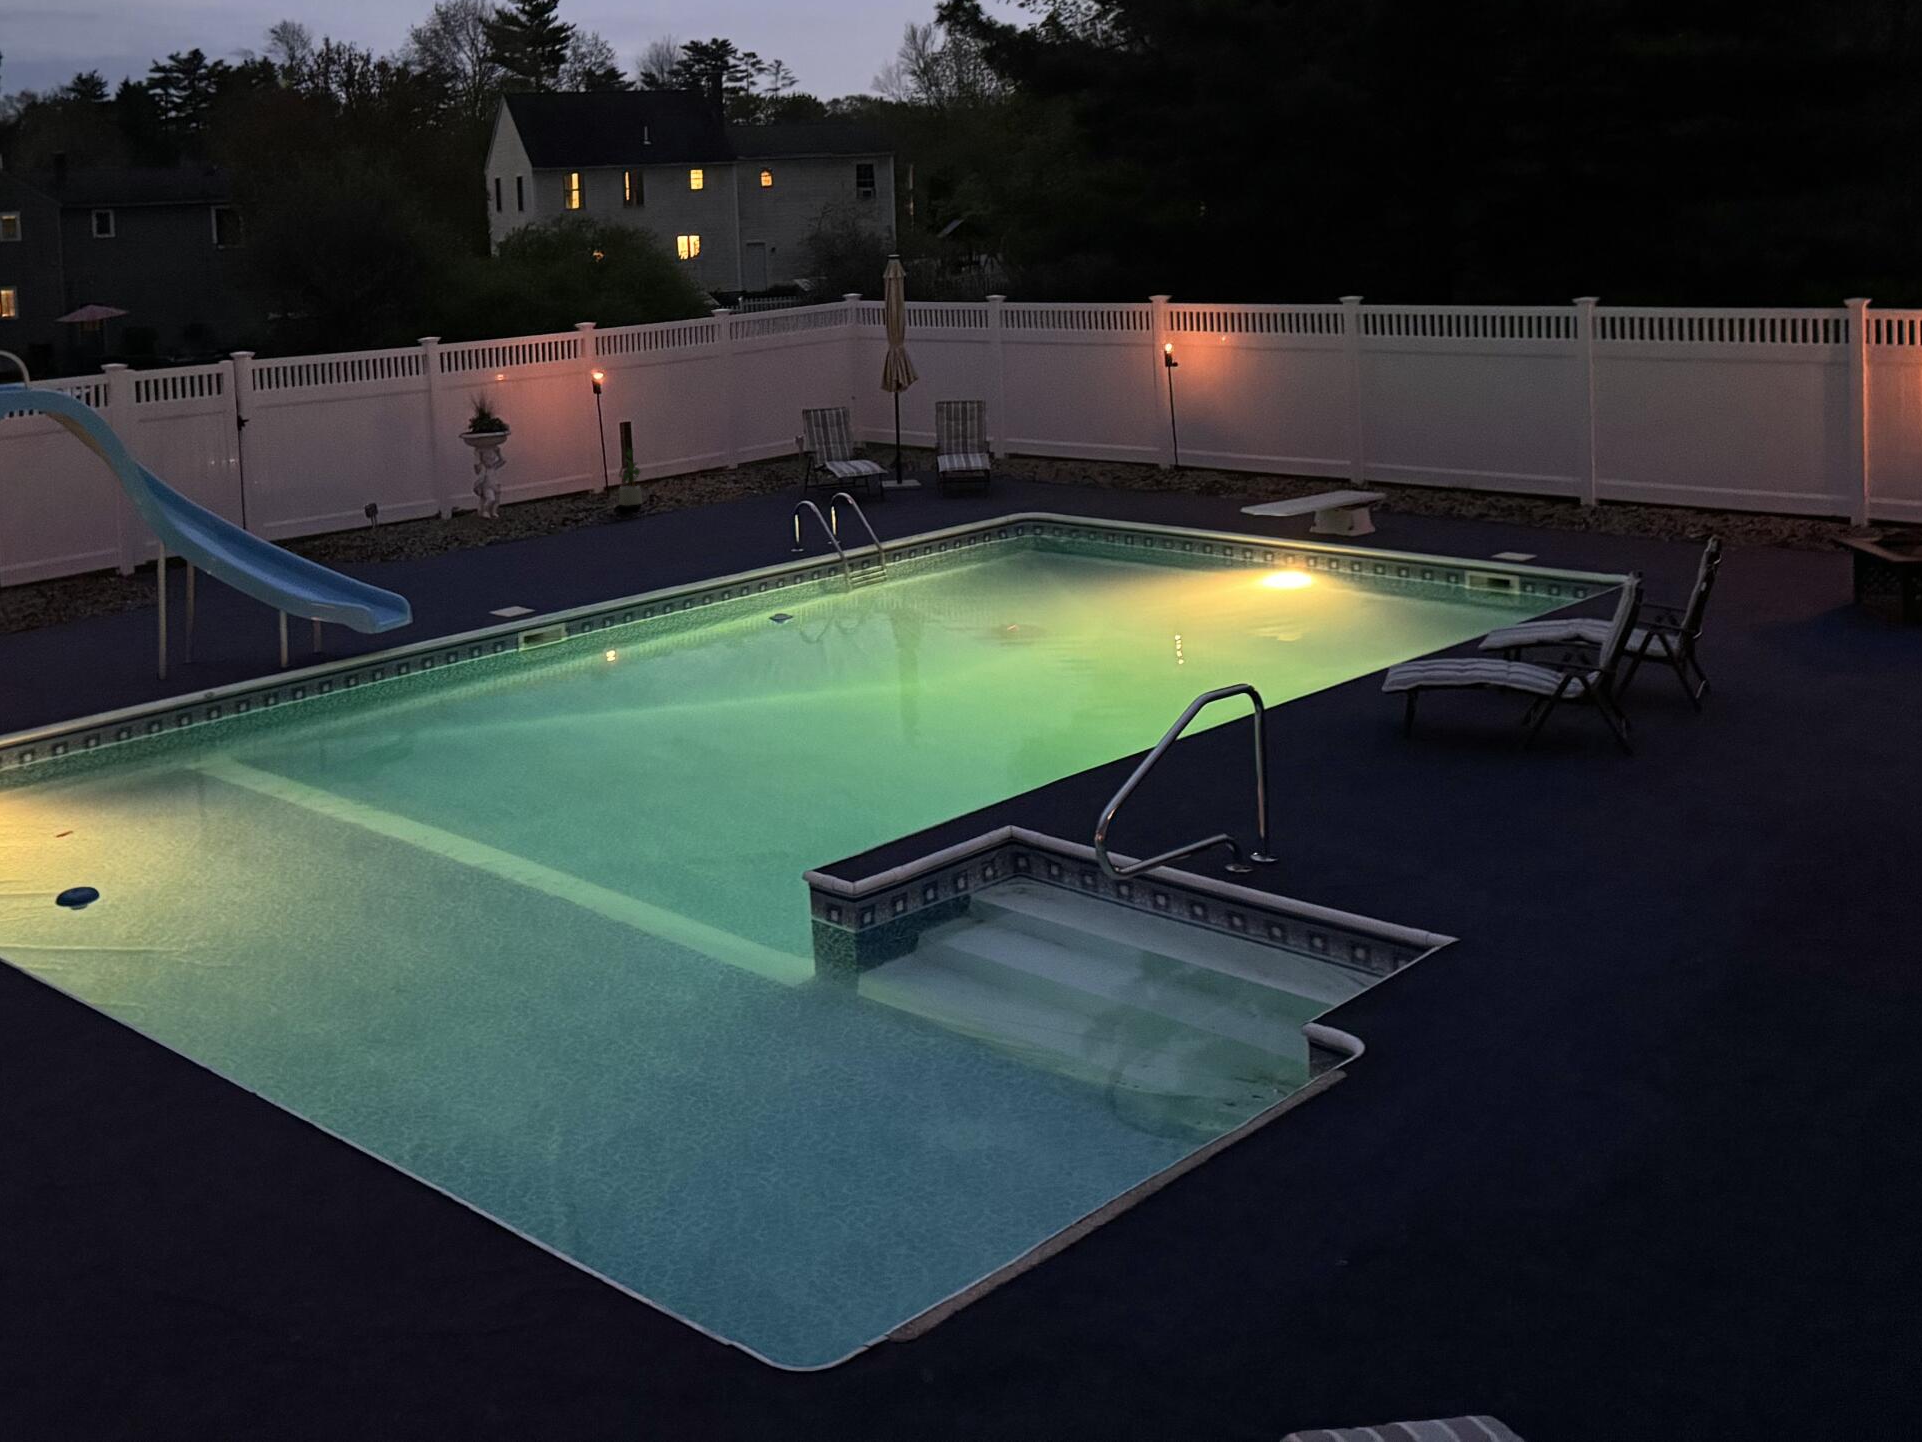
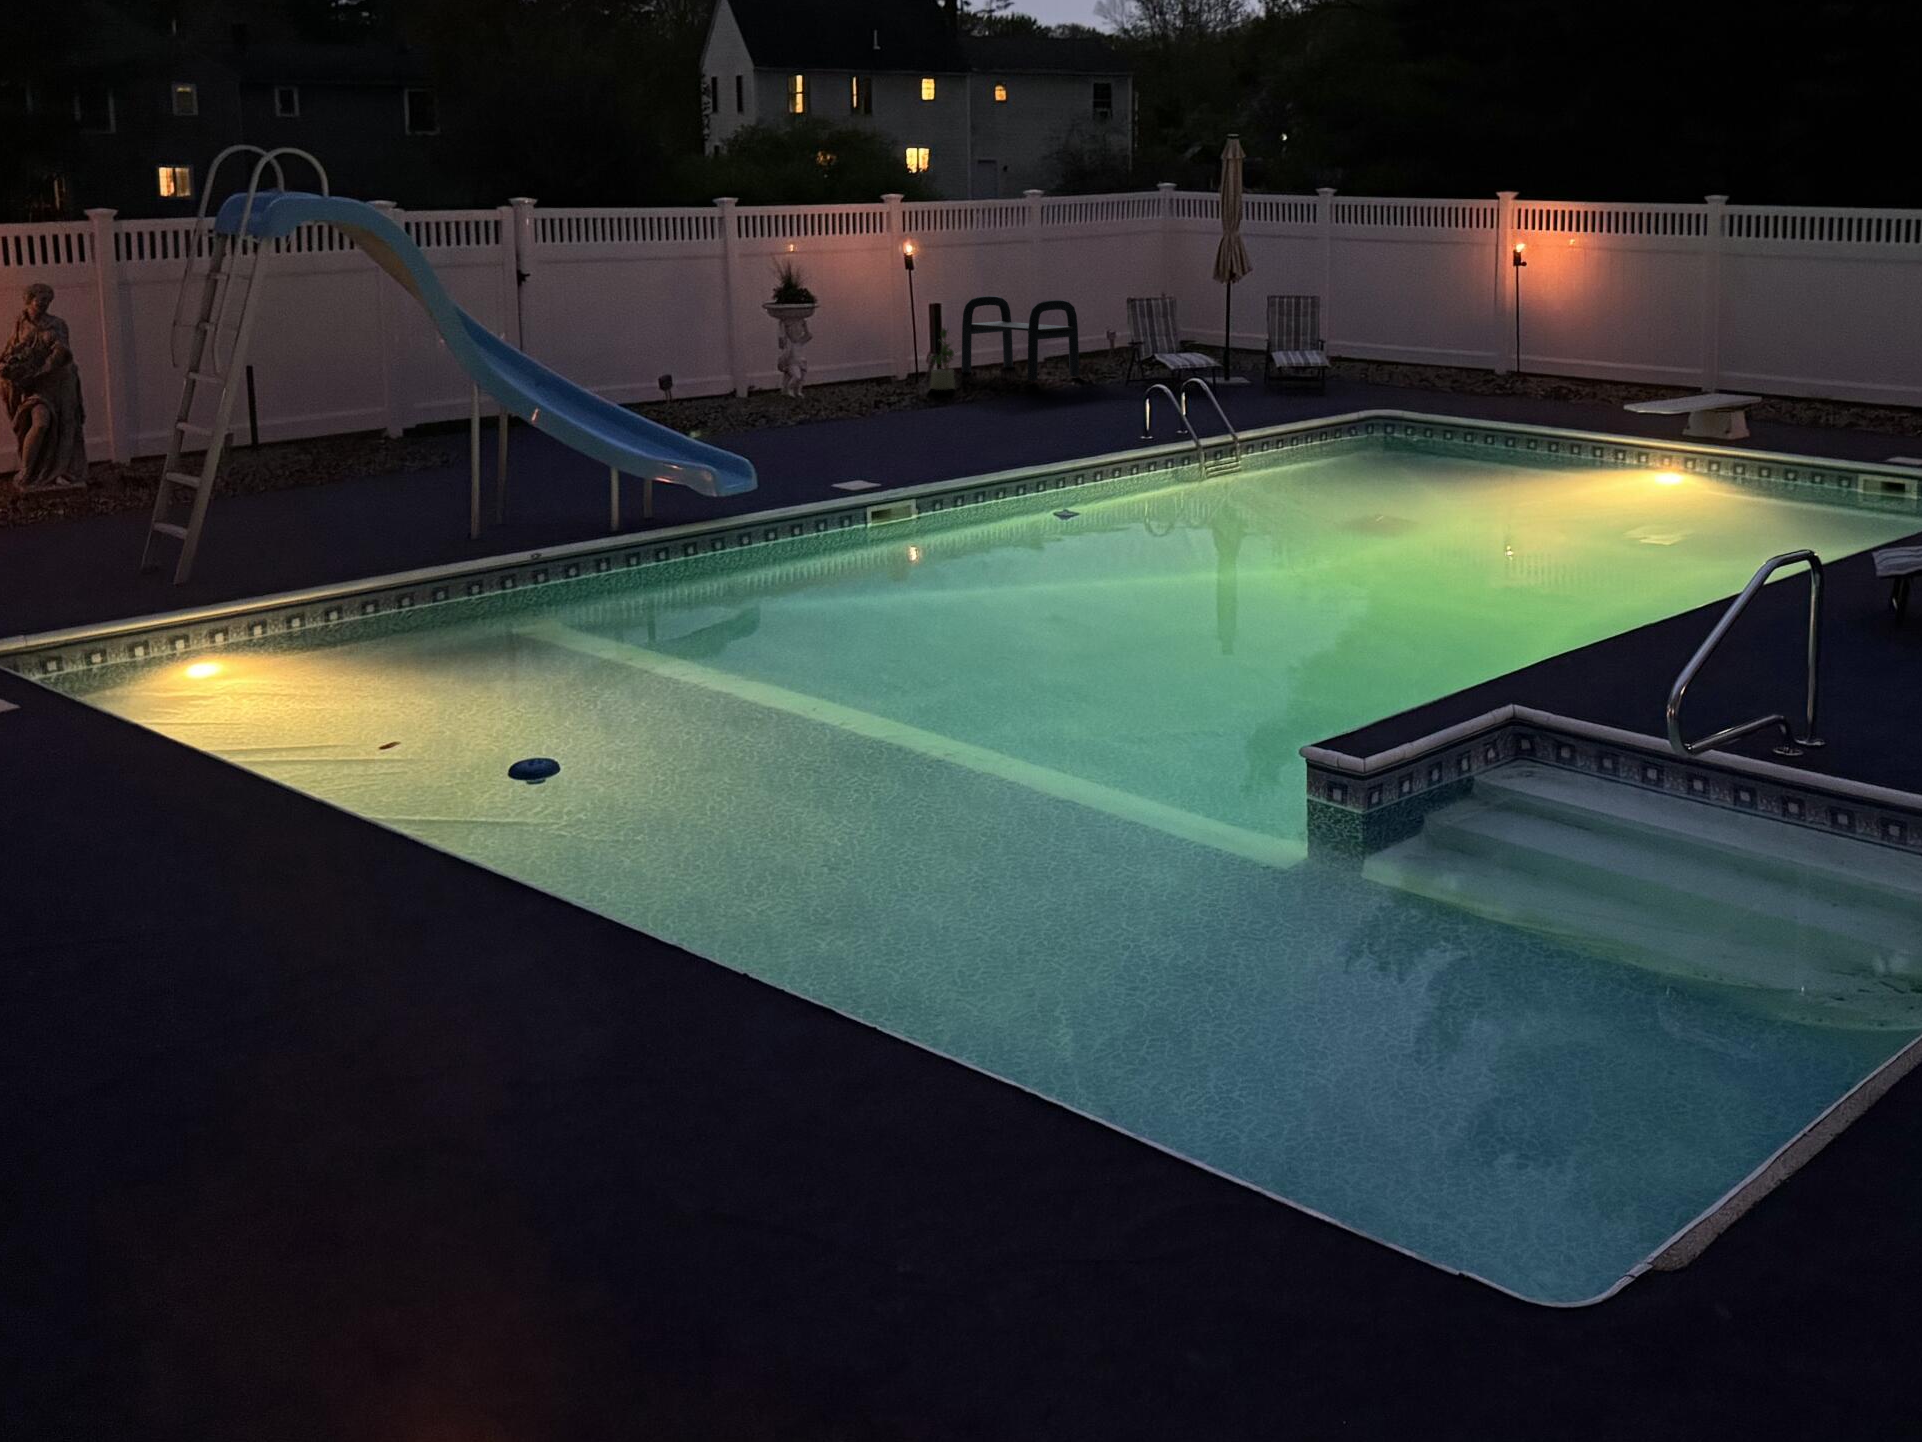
bench: none [653,414,761,493] -> present [962,296,1079,381]

